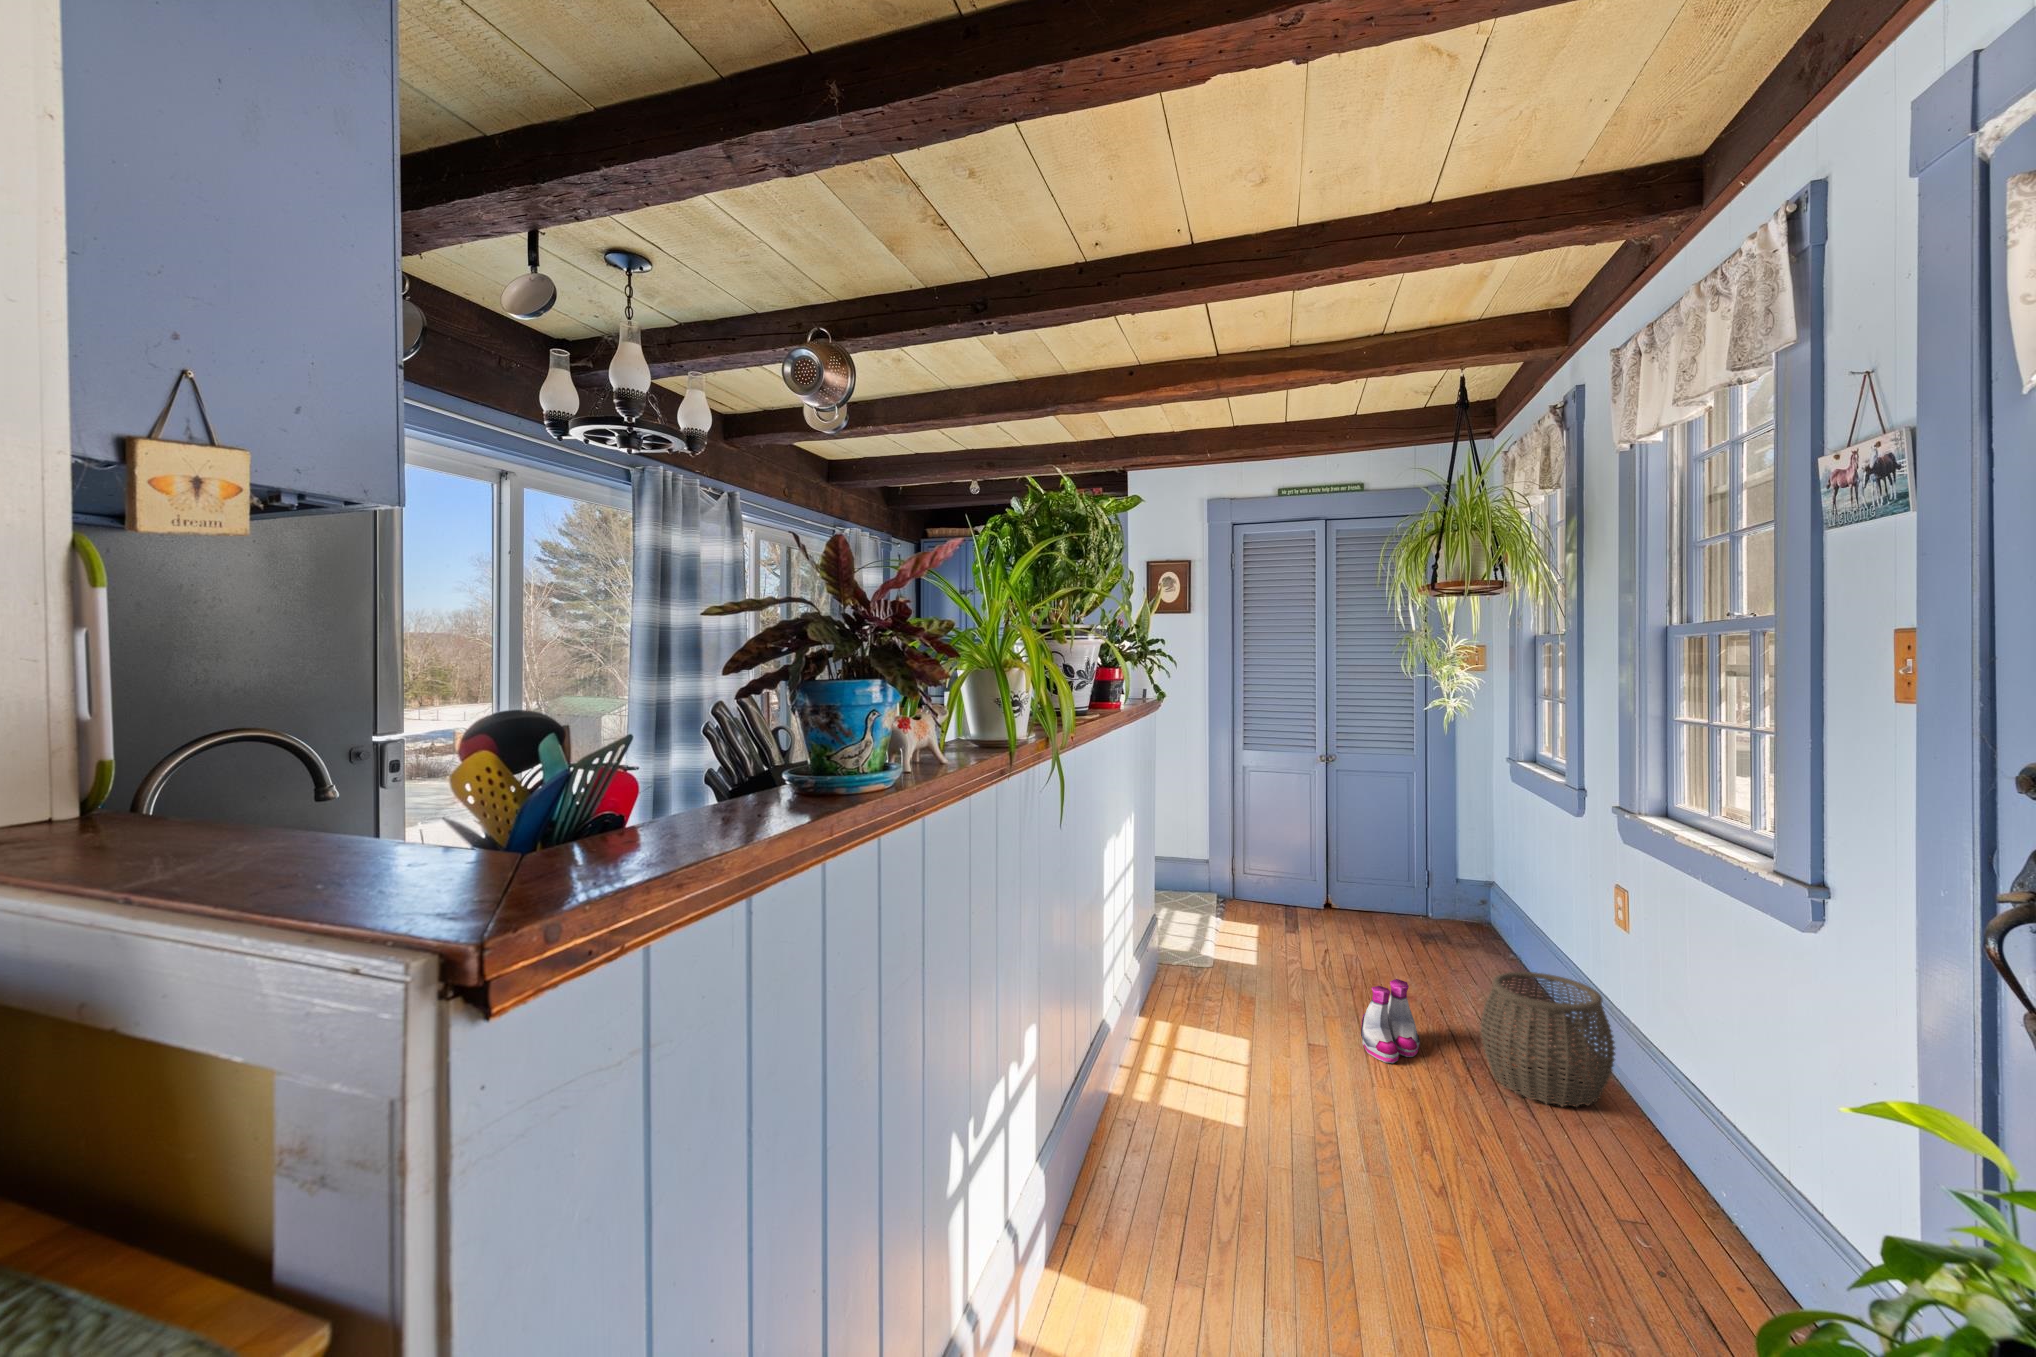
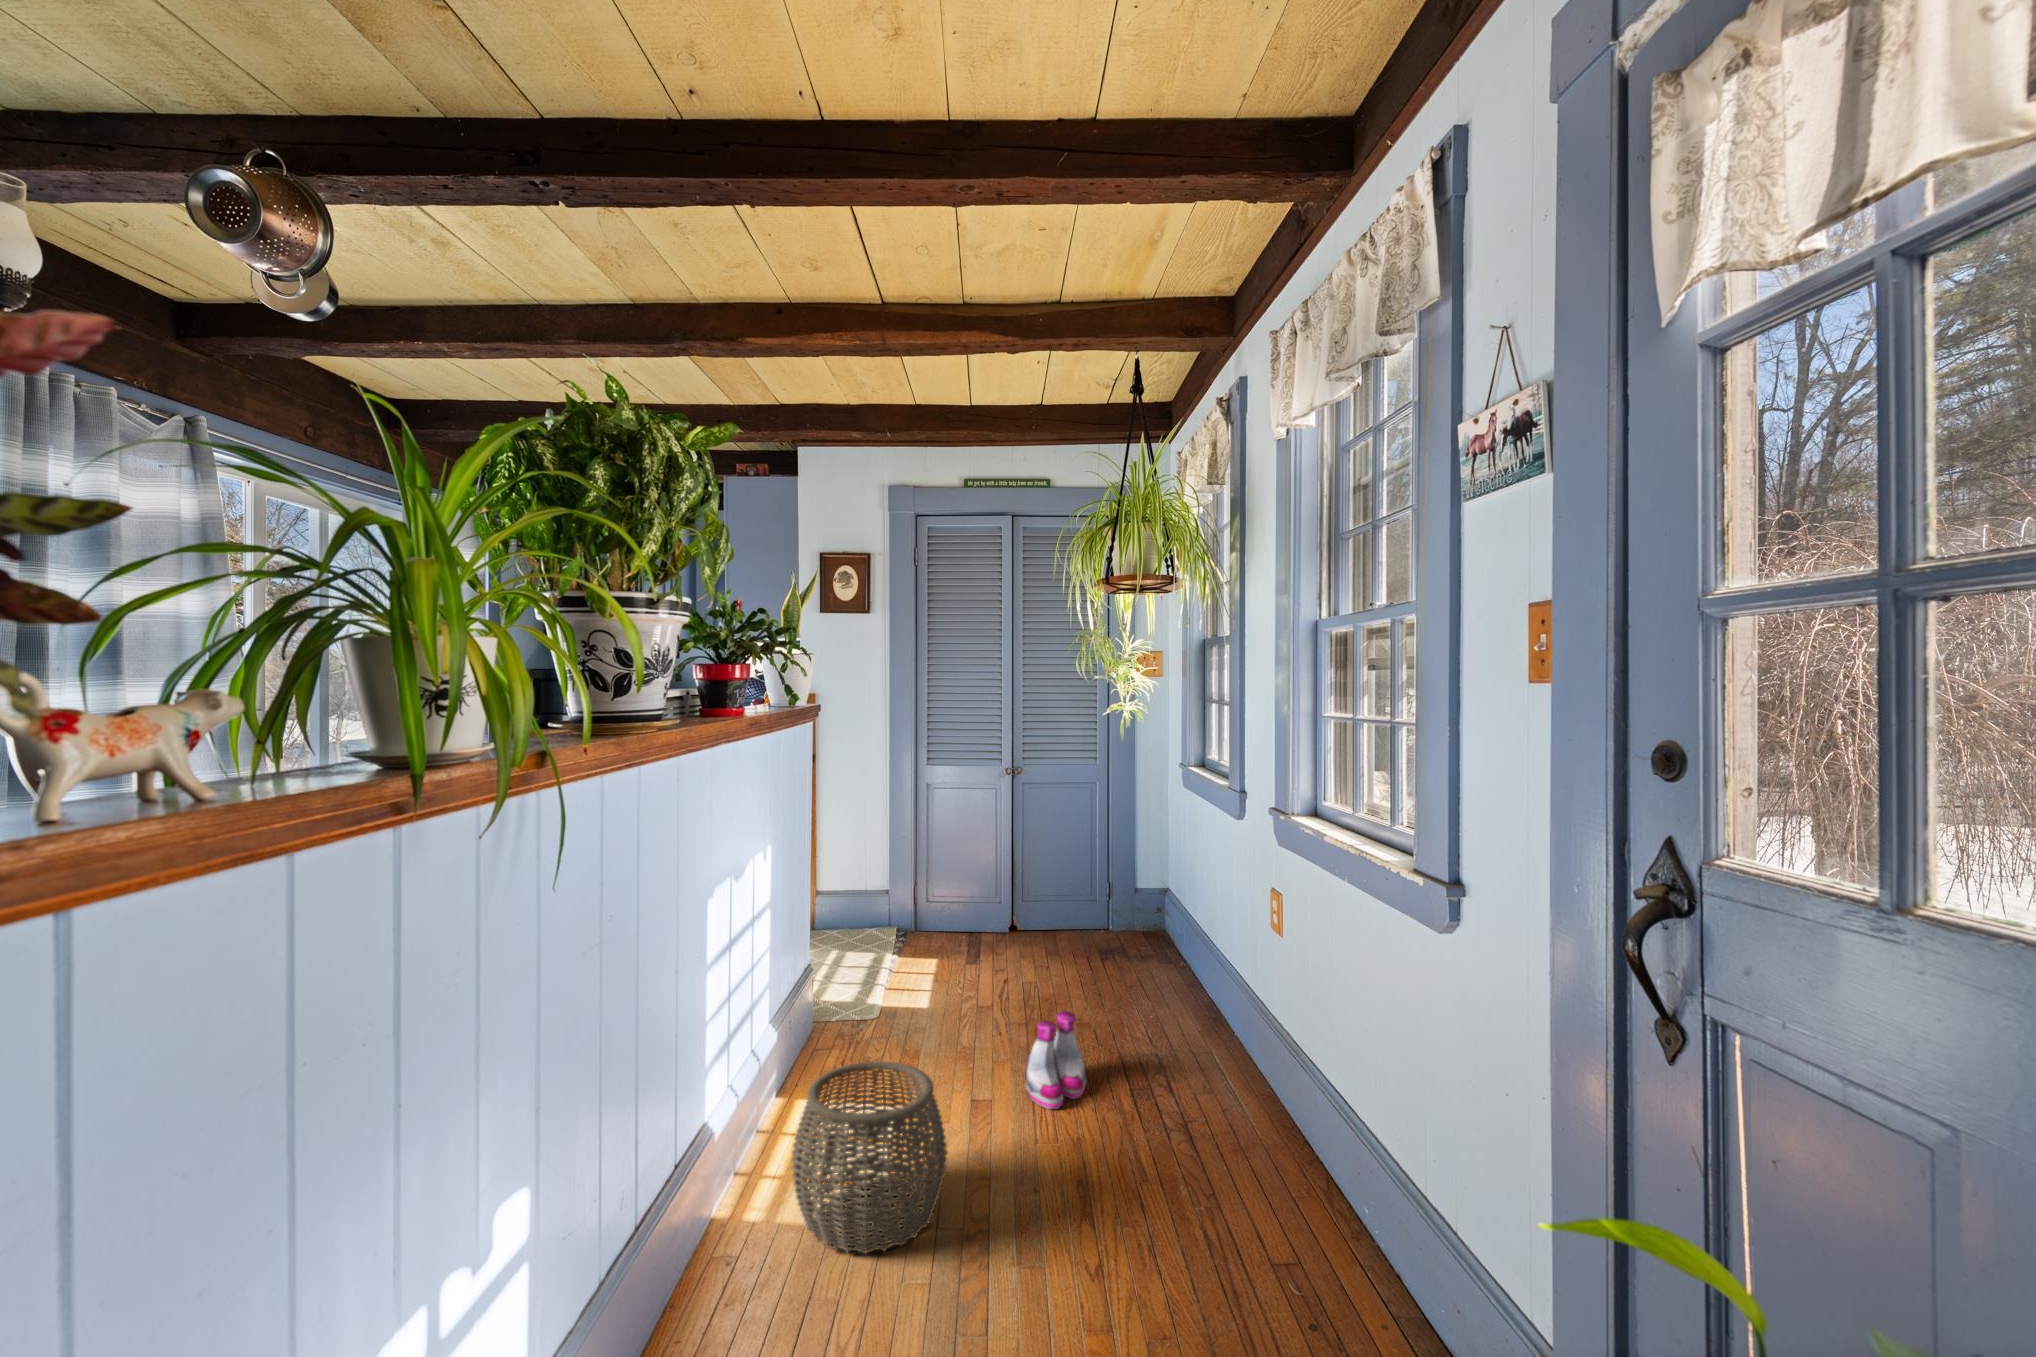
woven basket: present [1480,972,1616,1107] -> present [791,1061,947,1254]

